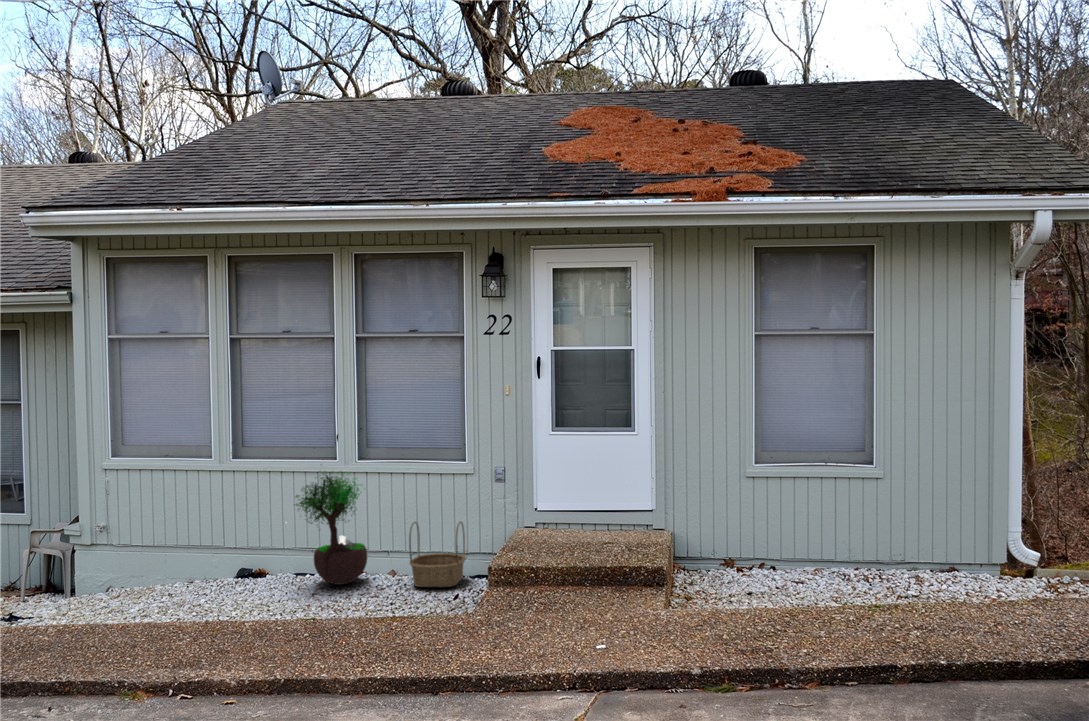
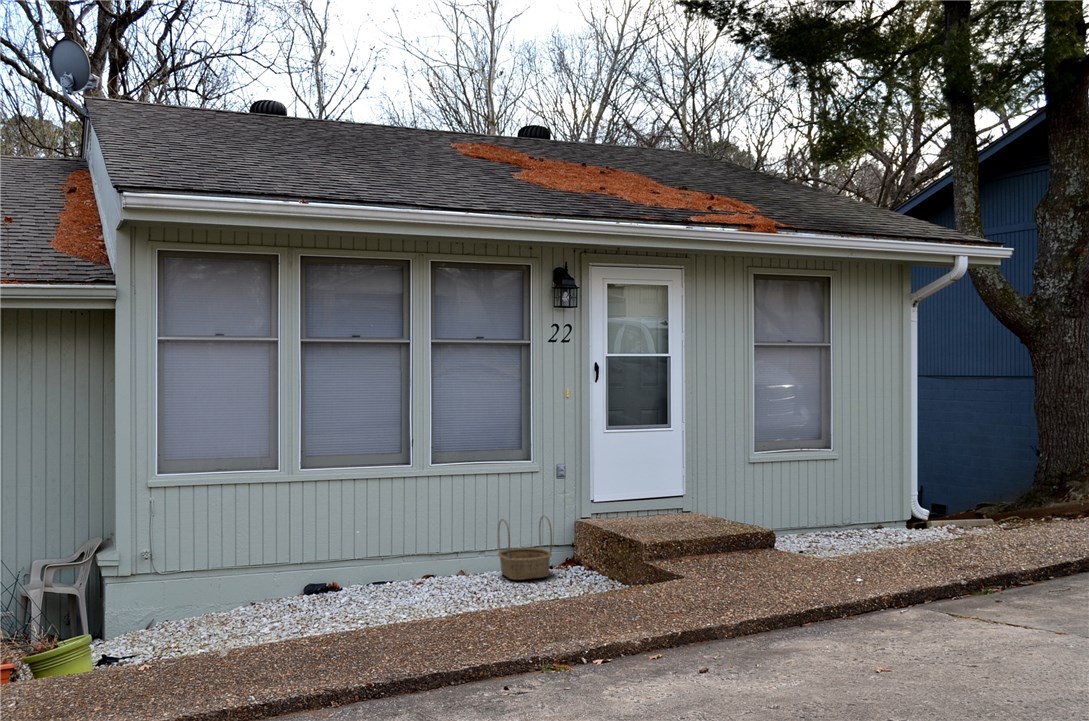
potted tree: present [296,472,367,585] -> none [399,467,469,587]

